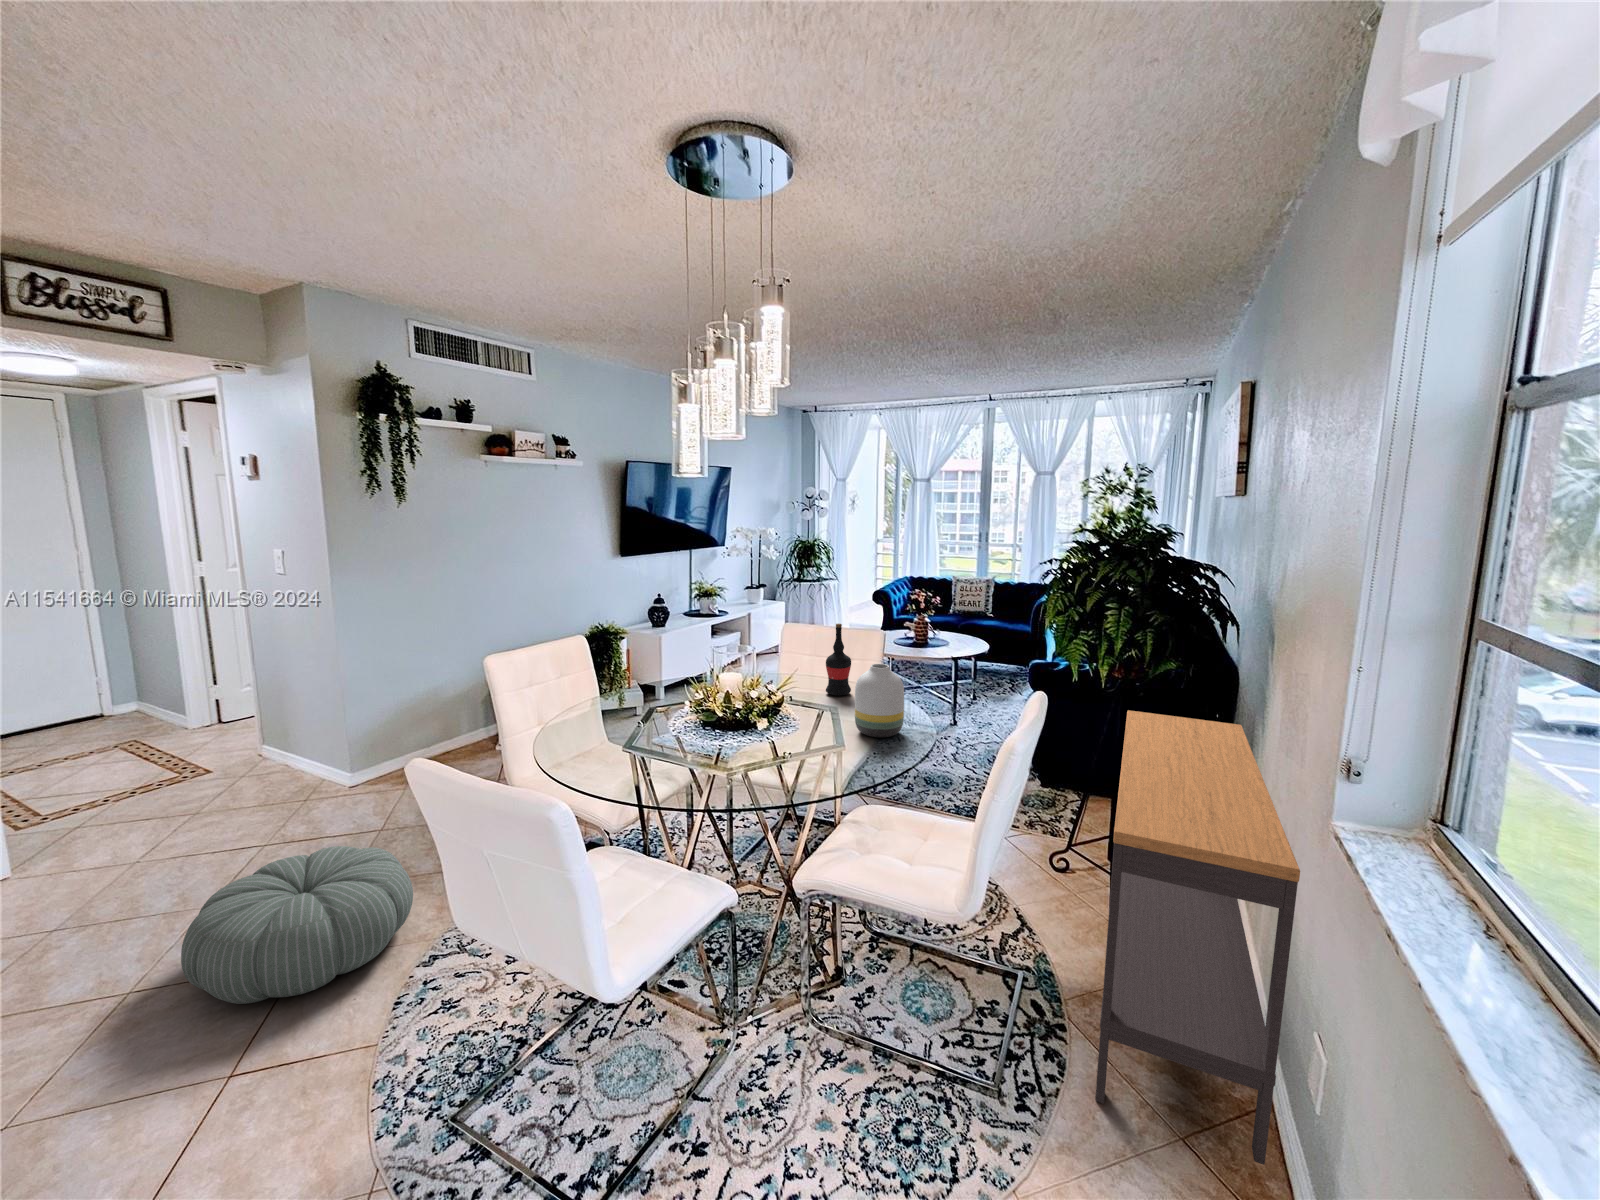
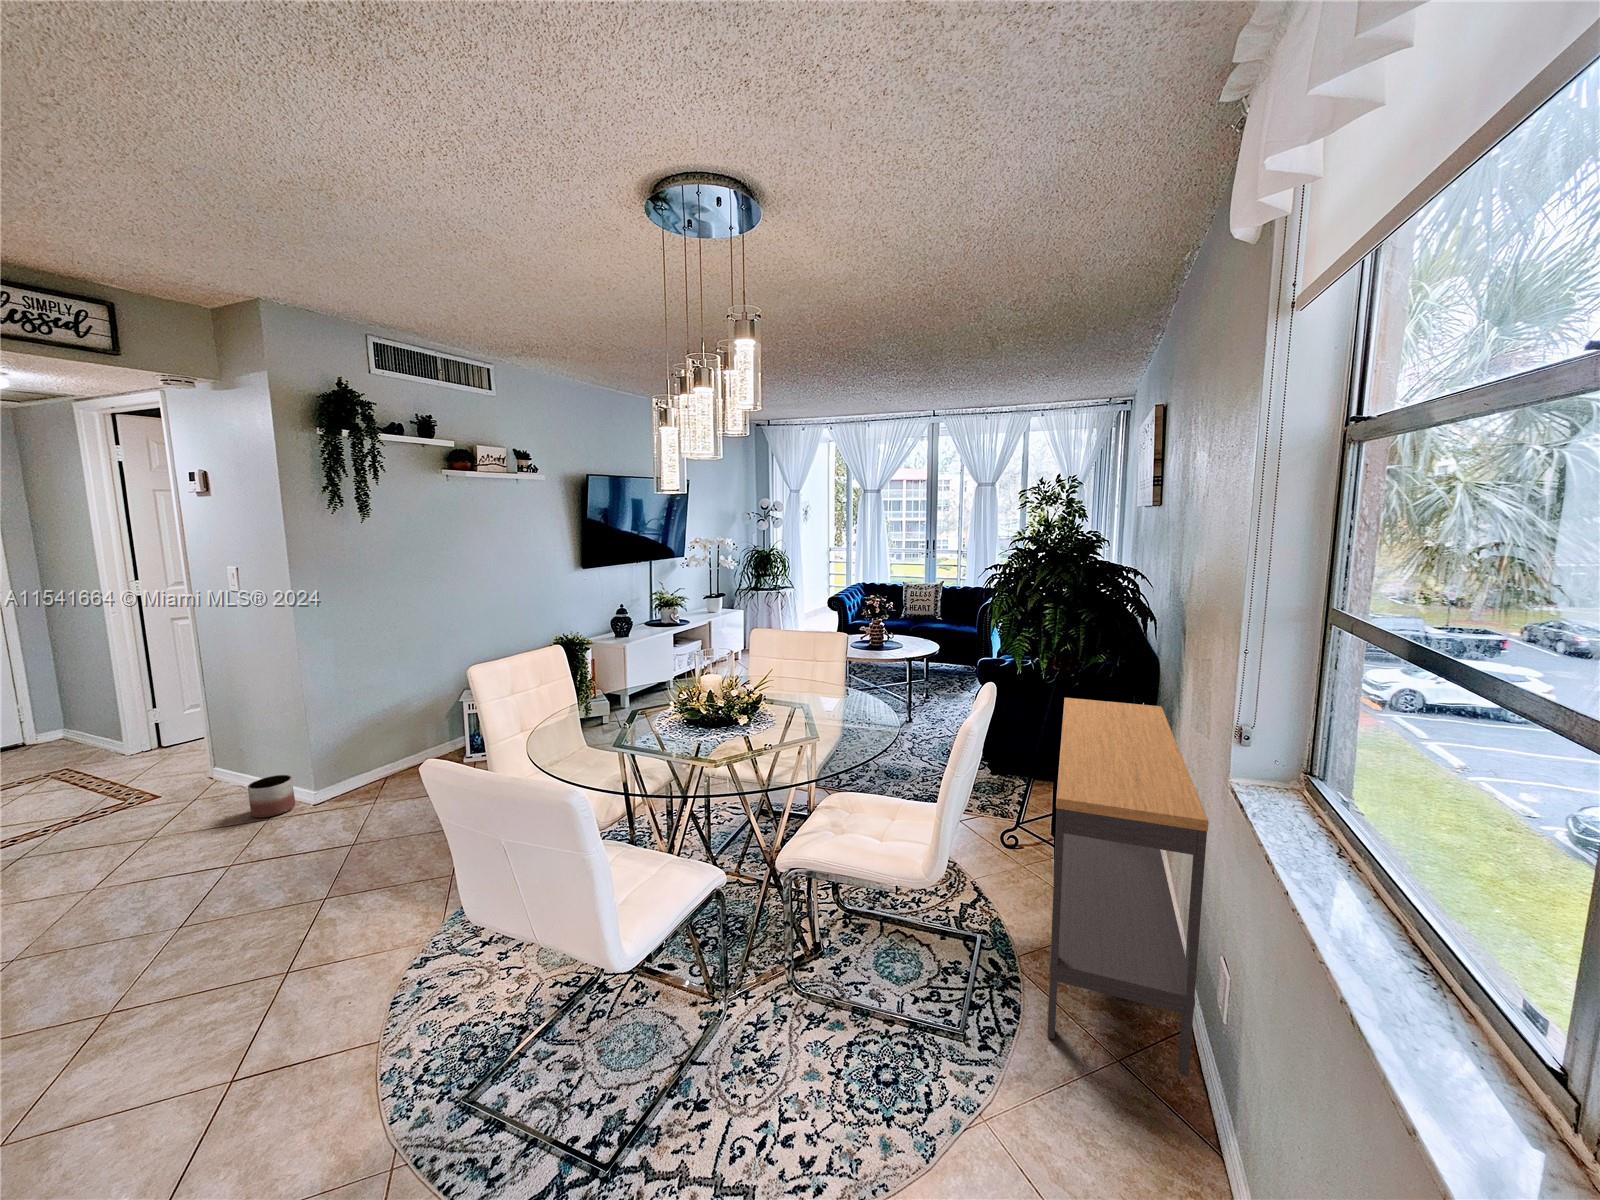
wine bottle: present [826,624,851,695] -> none [792,627,816,694]
vase: present [855,664,904,737] -> none [823,662,867,730]
planter: none [283,756,329,798] -> present [248,775,295,818]
pouf: present [181,846,413,1004] -> none [172,857,402,1012]

